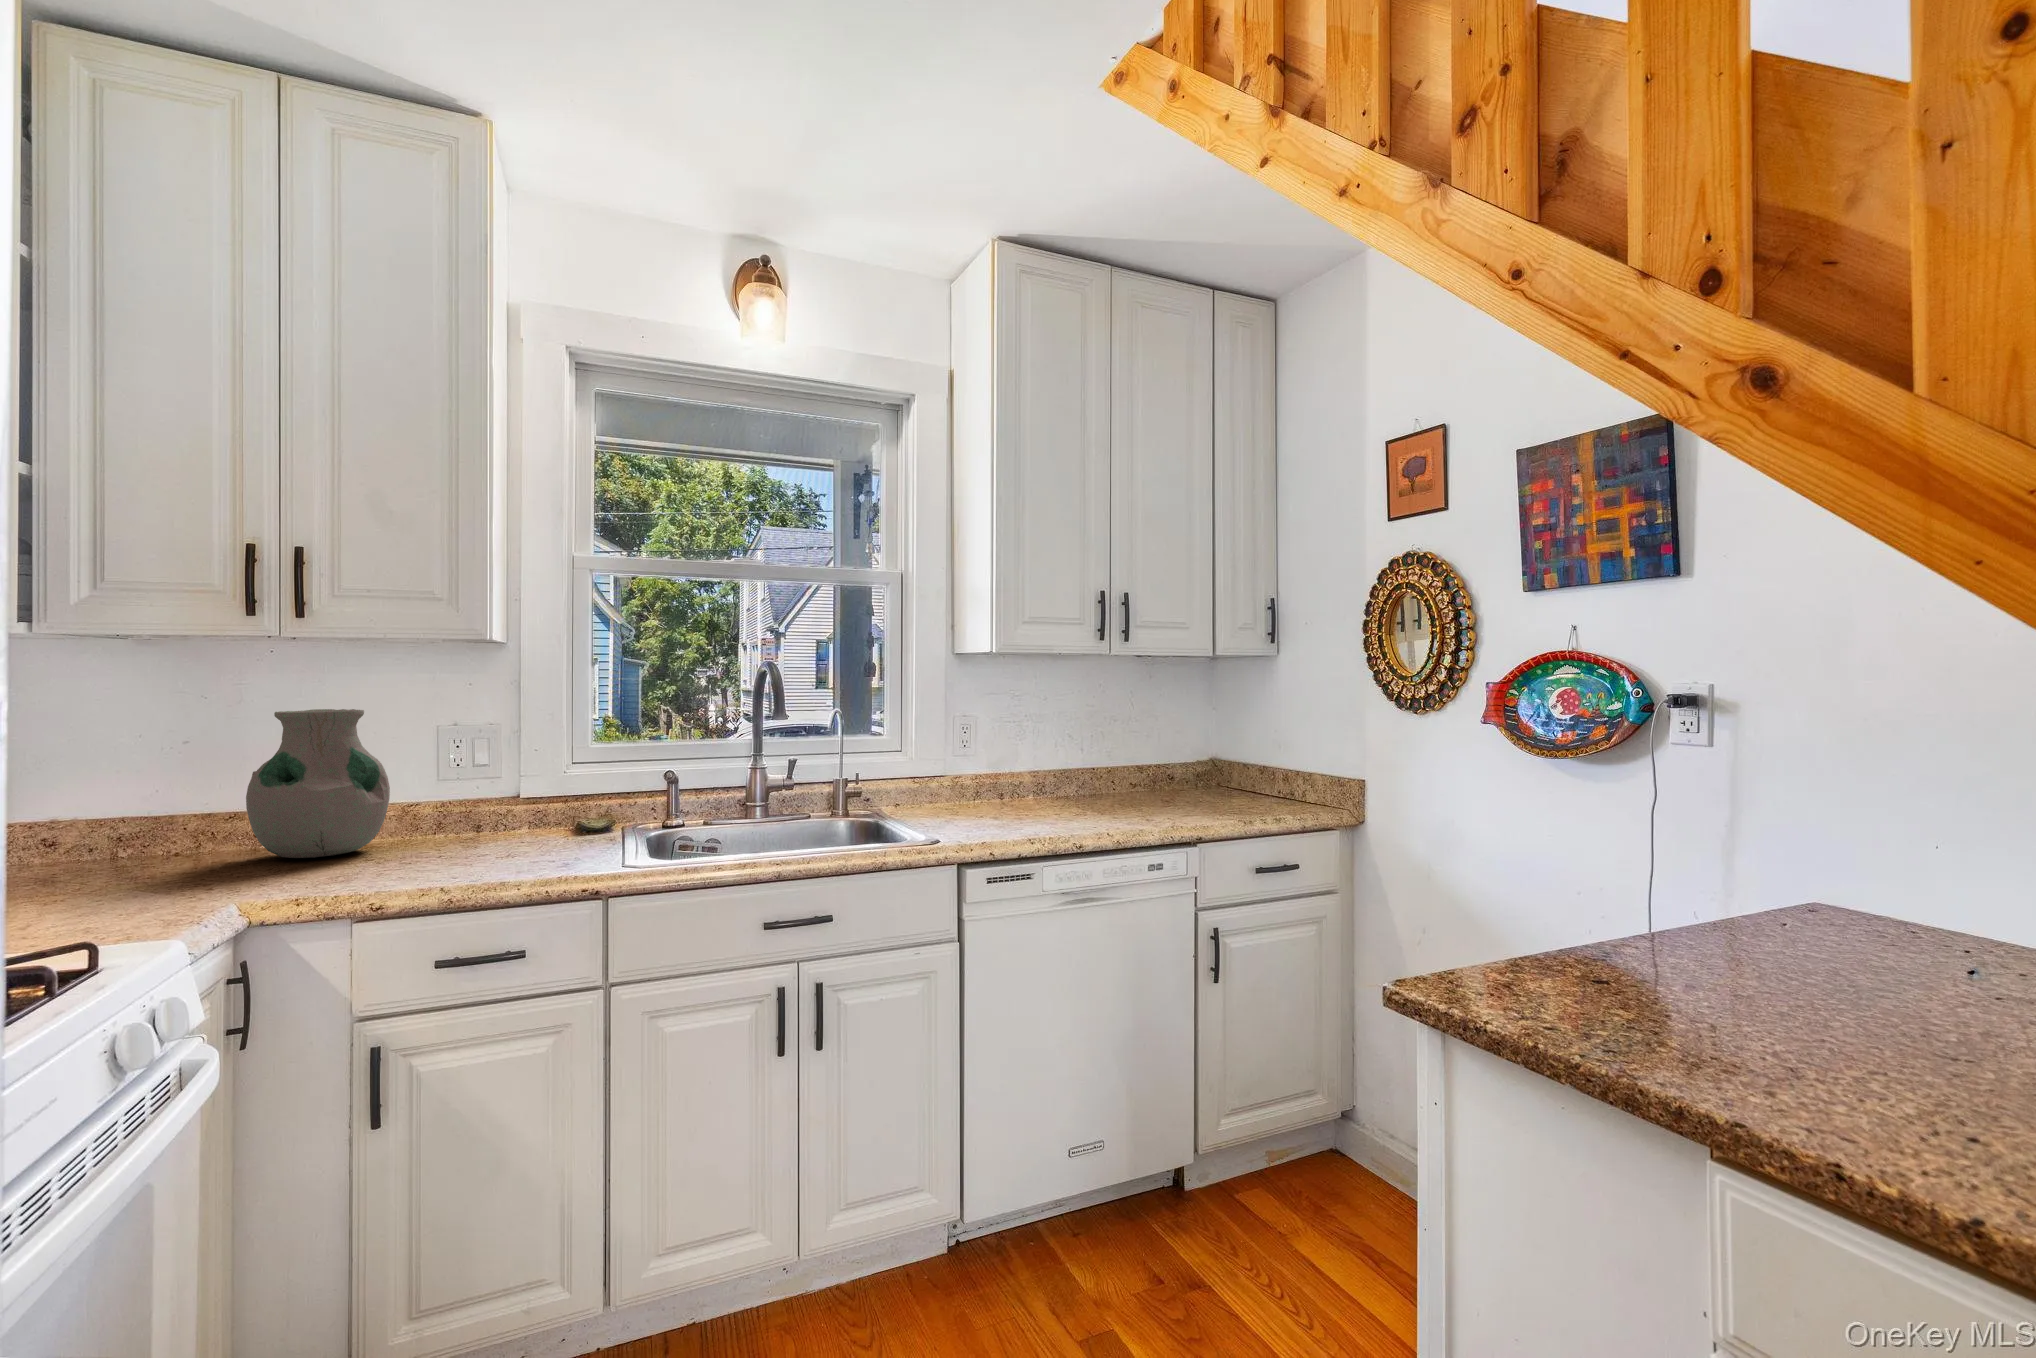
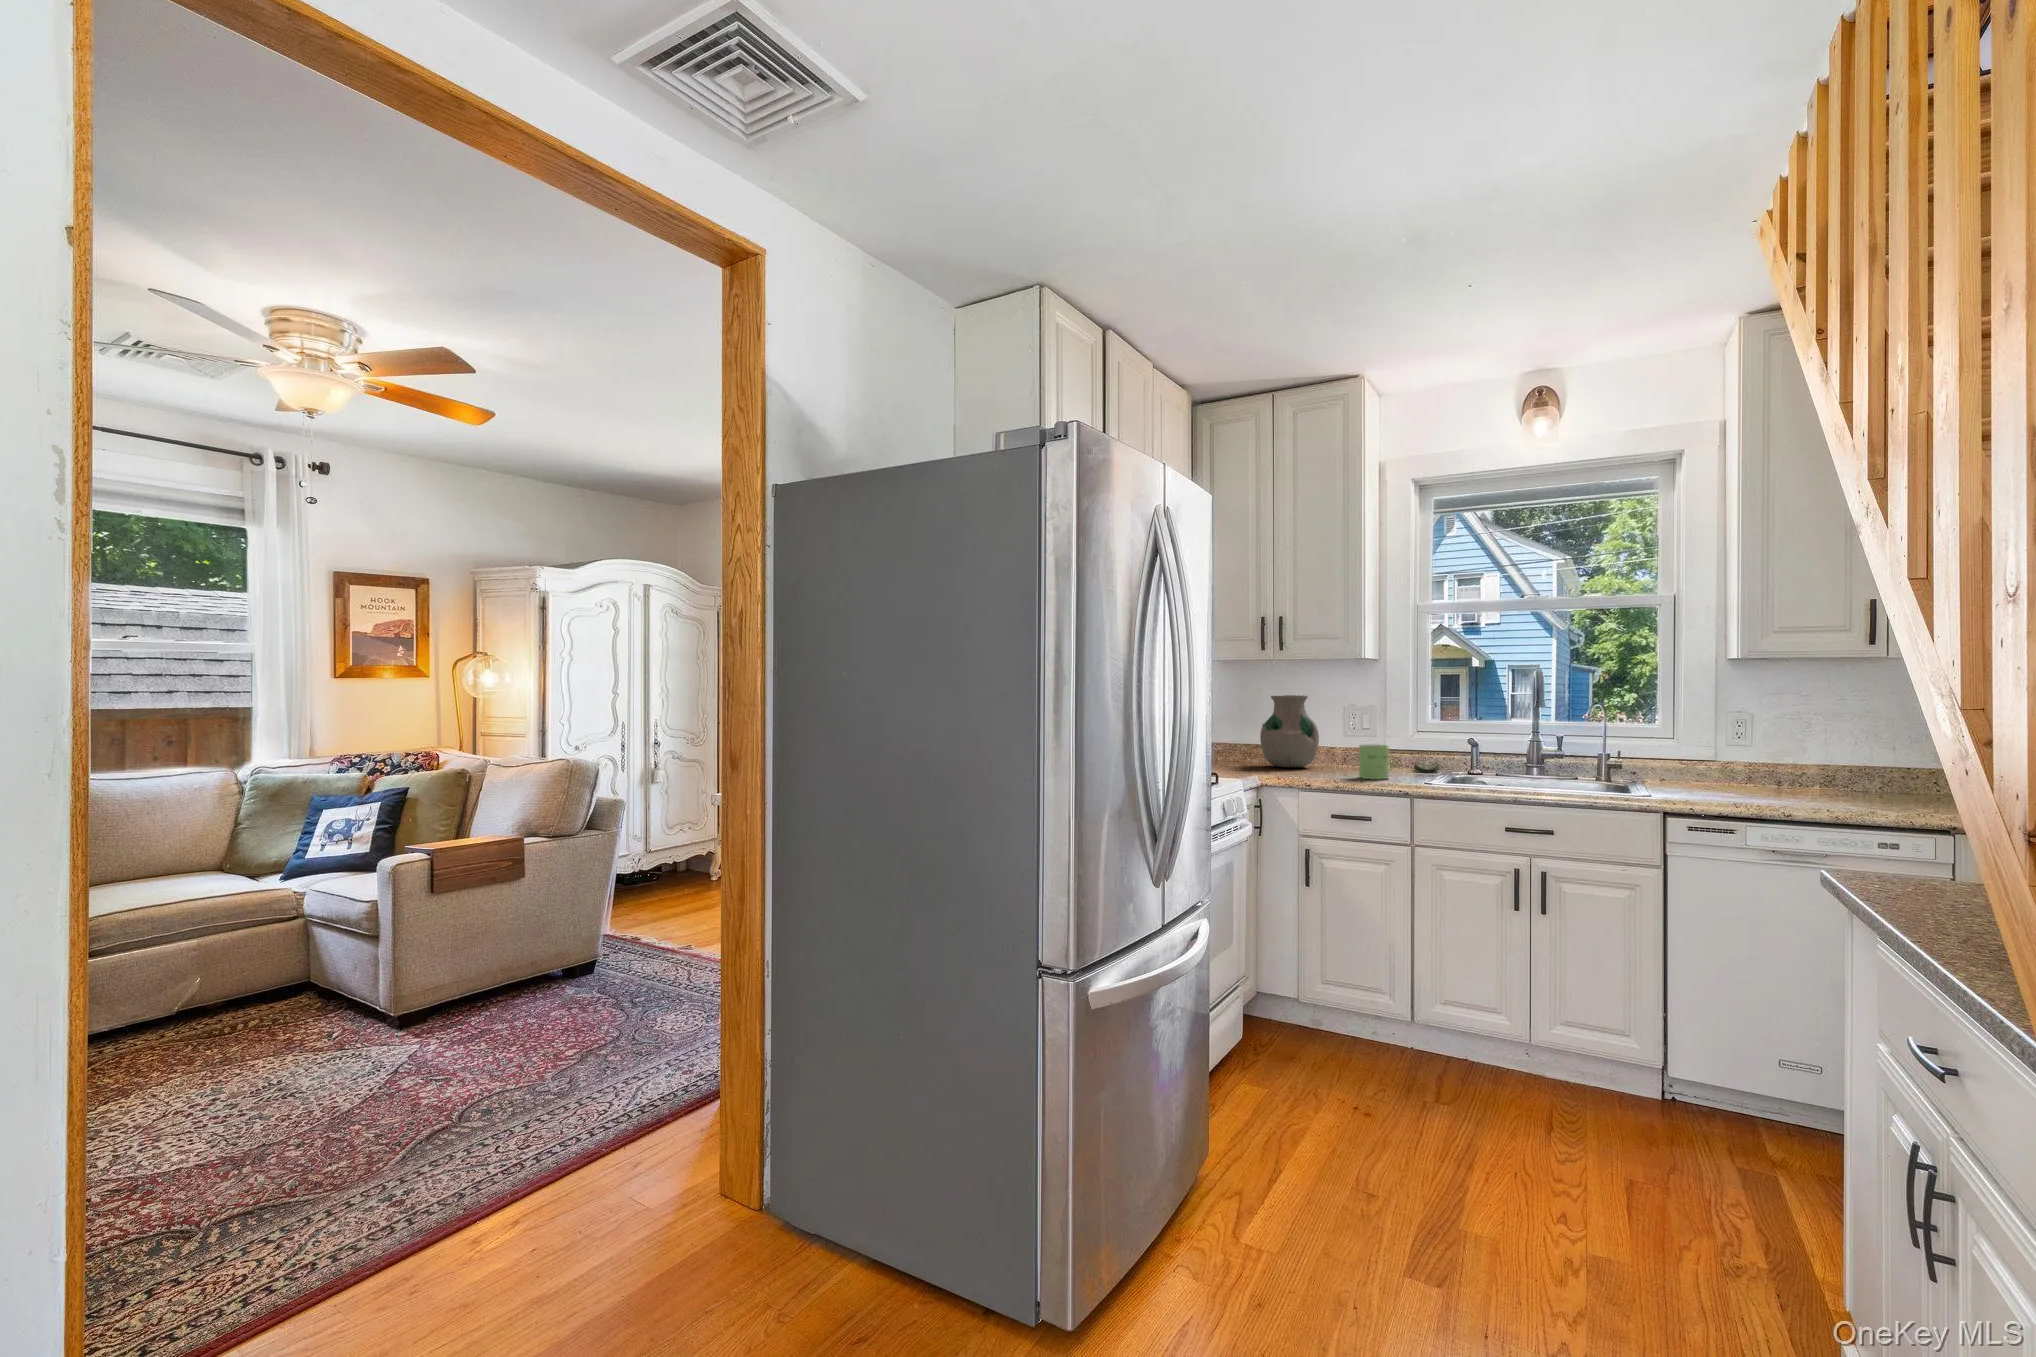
mug: none [490,799,558,869] -> present [1359,745,1394,779]

